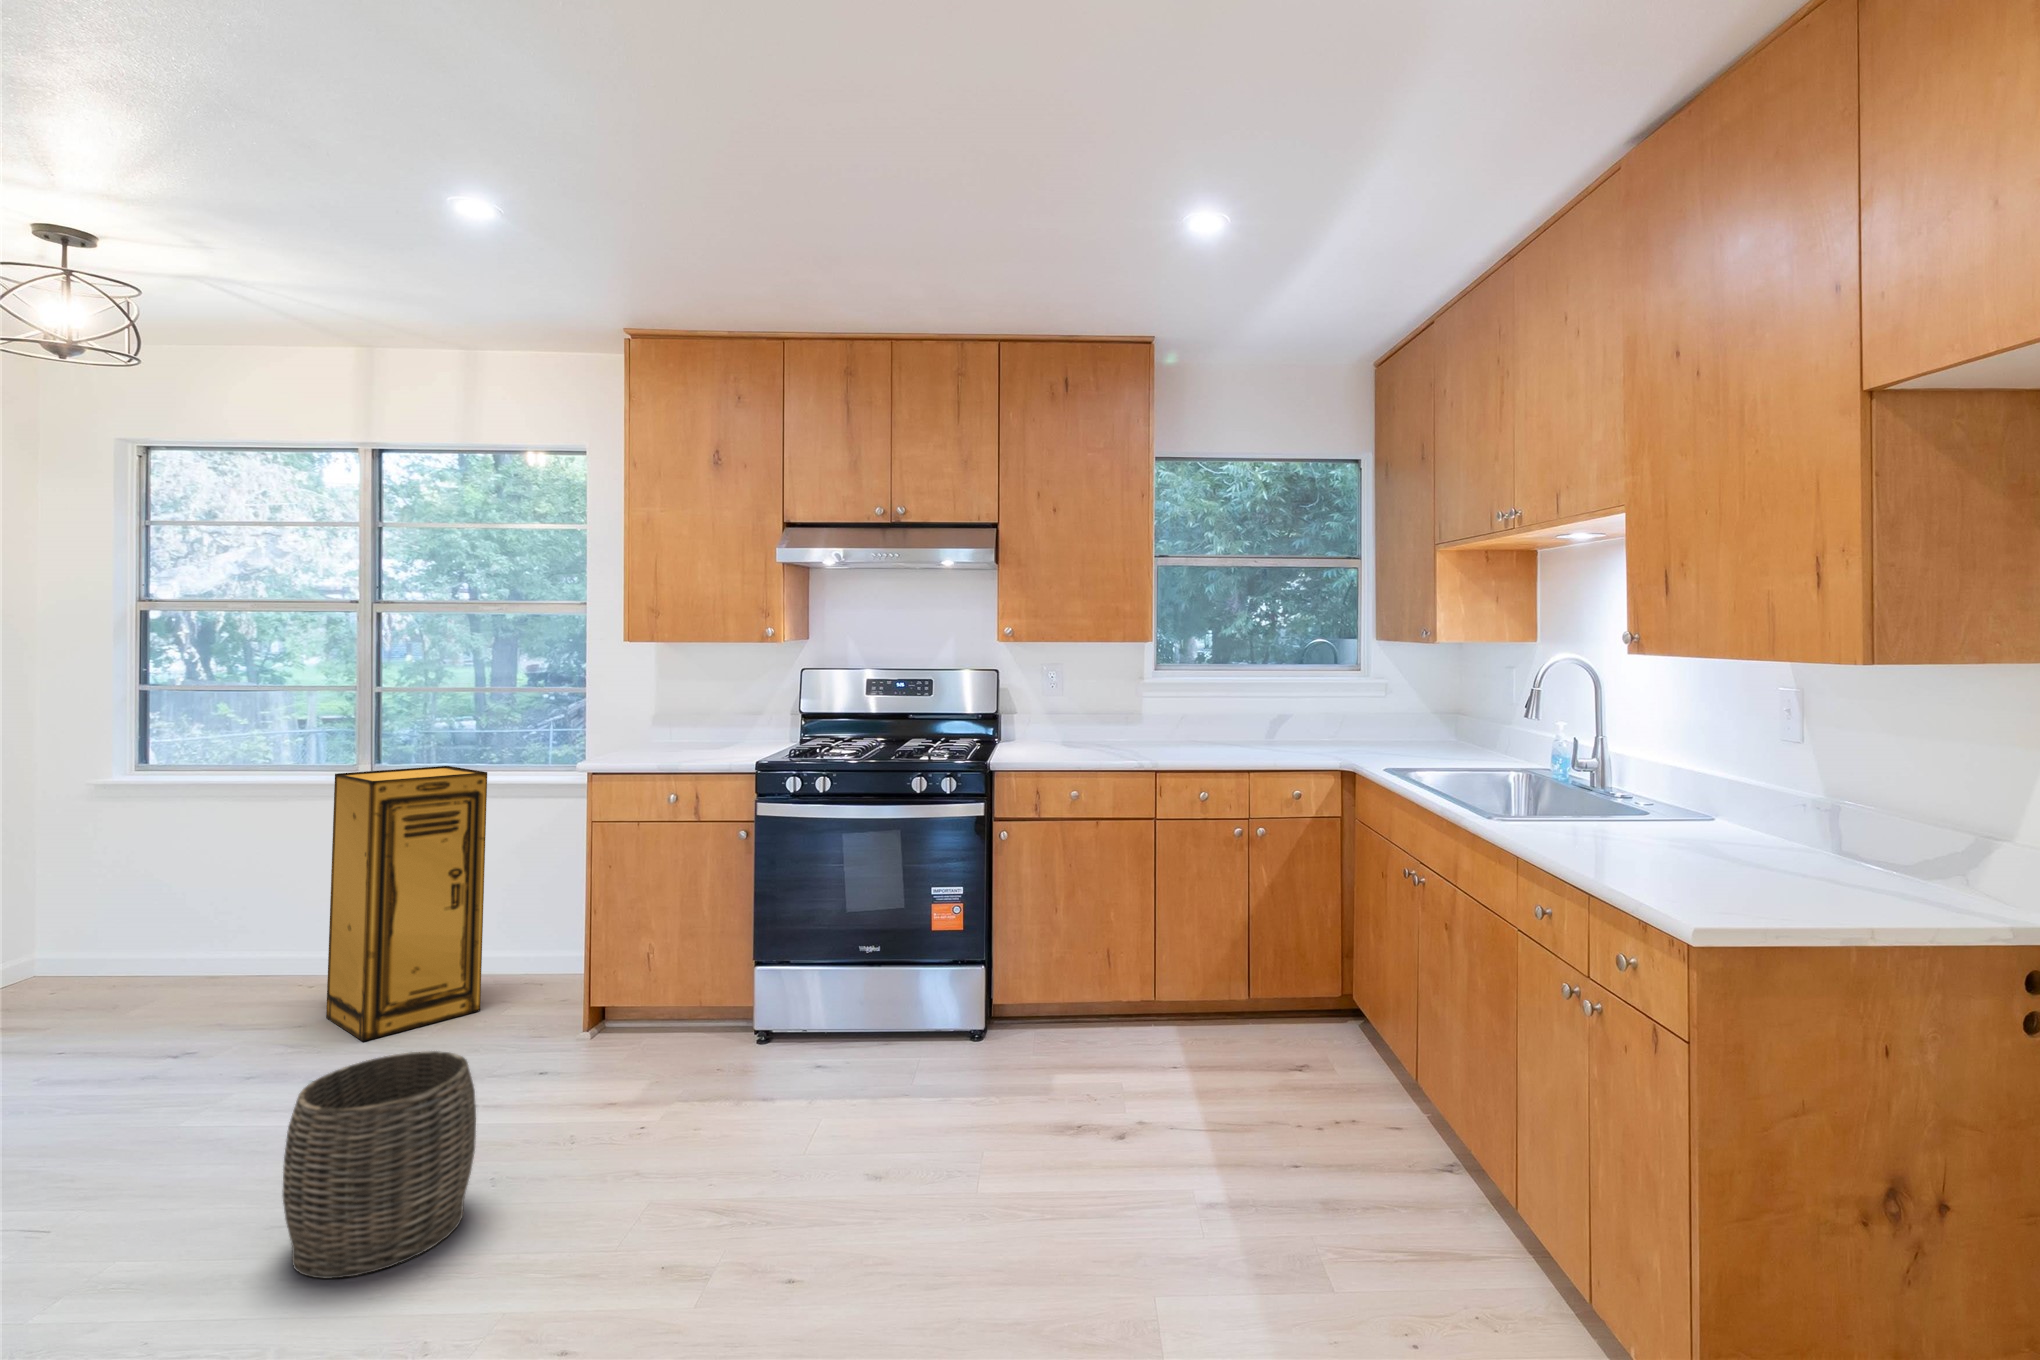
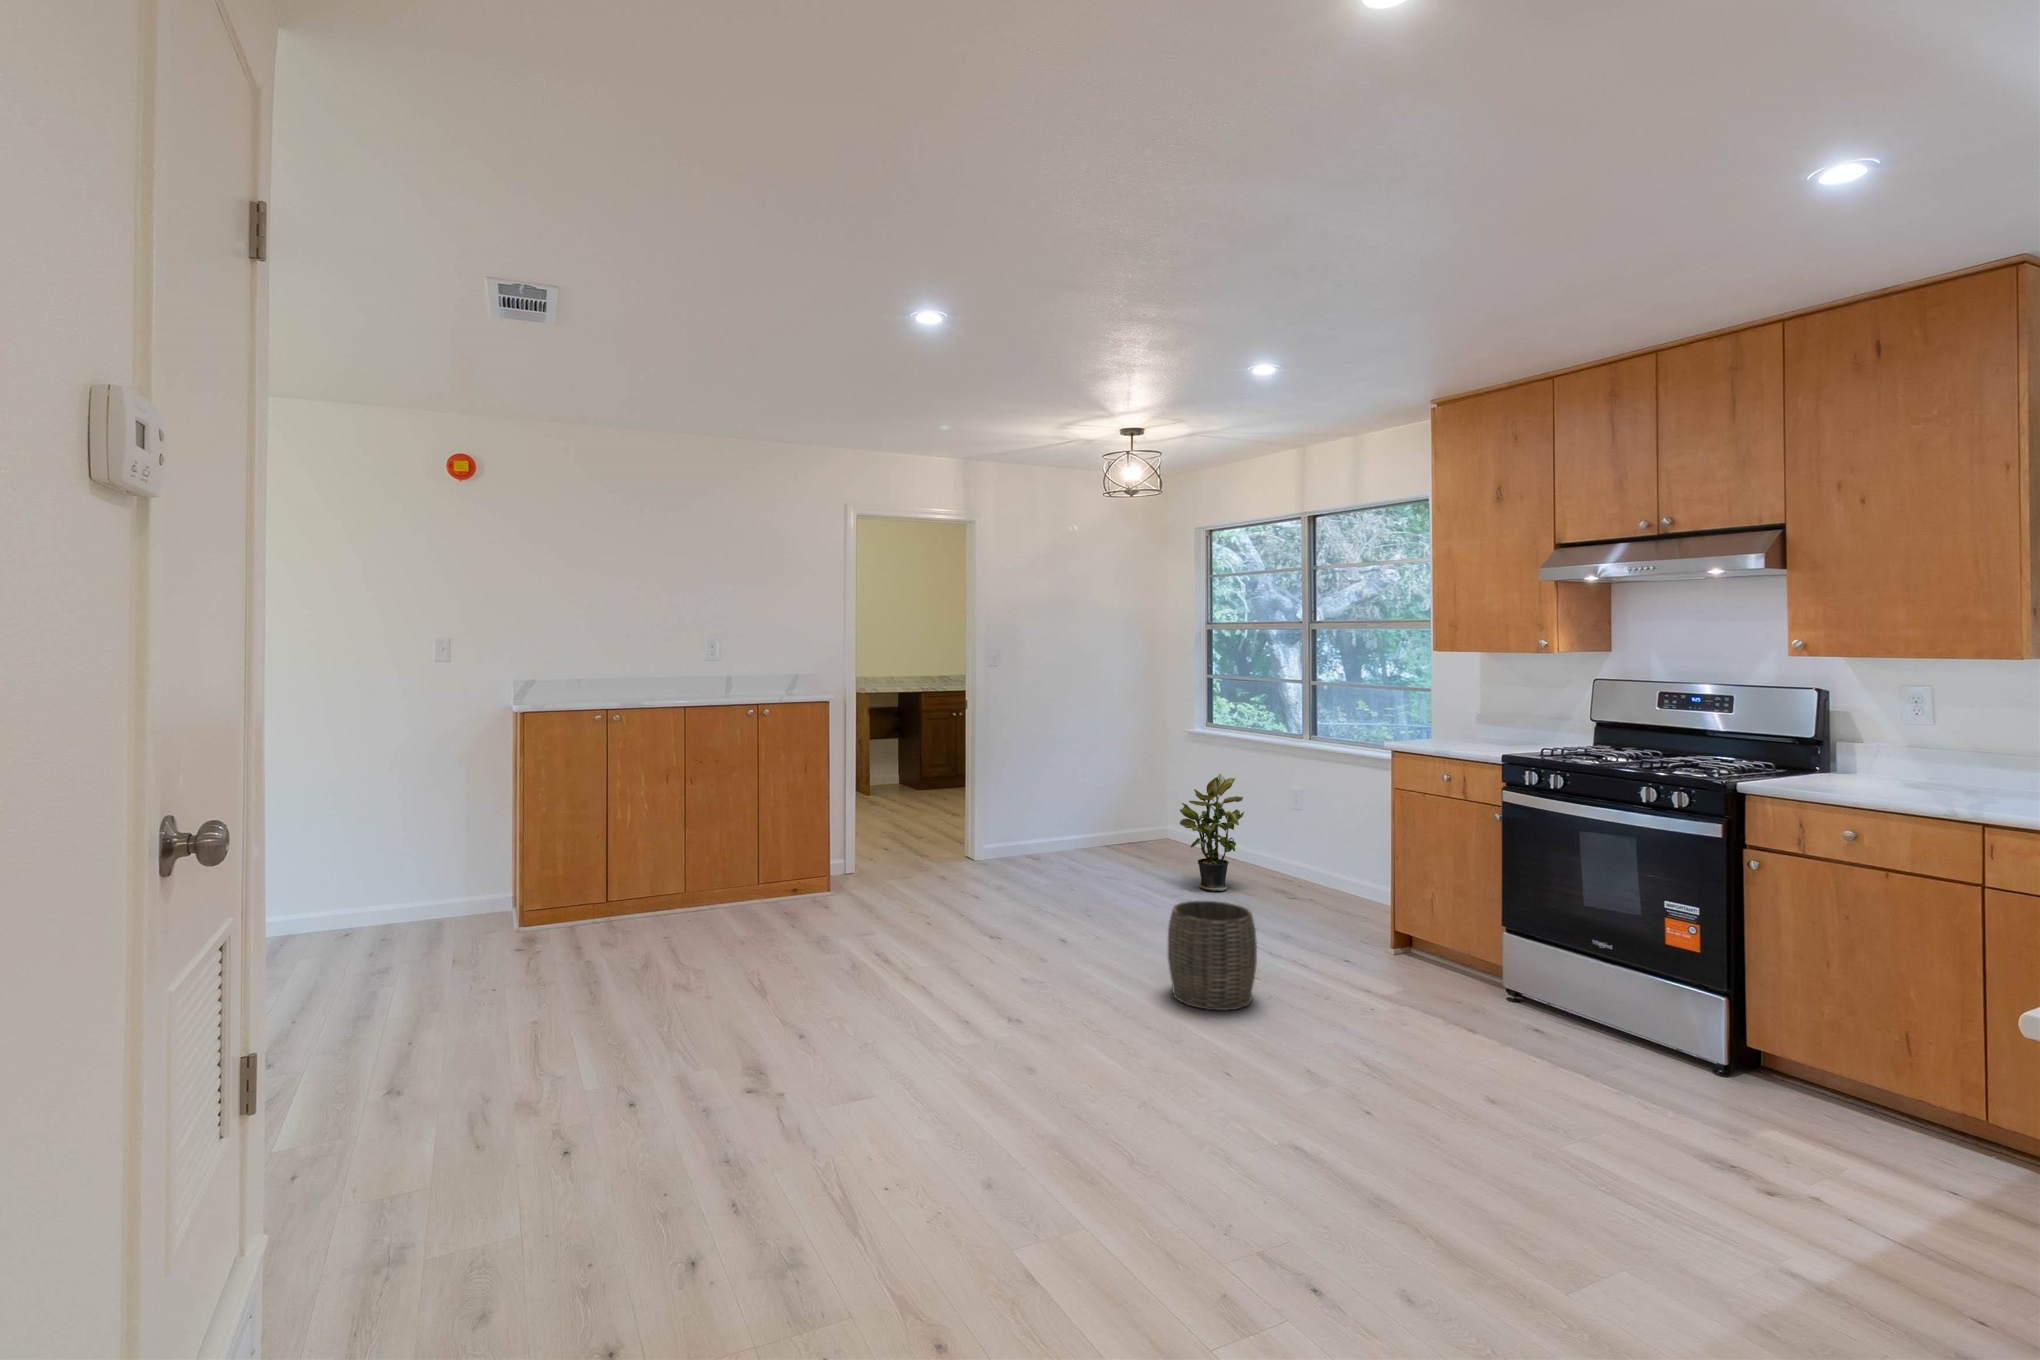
storage cabinet: present [326,766,487,1041] -> none [1267,740,1346,917]
potted plant: none [135,839,280,1044] -> present [1180,774,1244,891]

